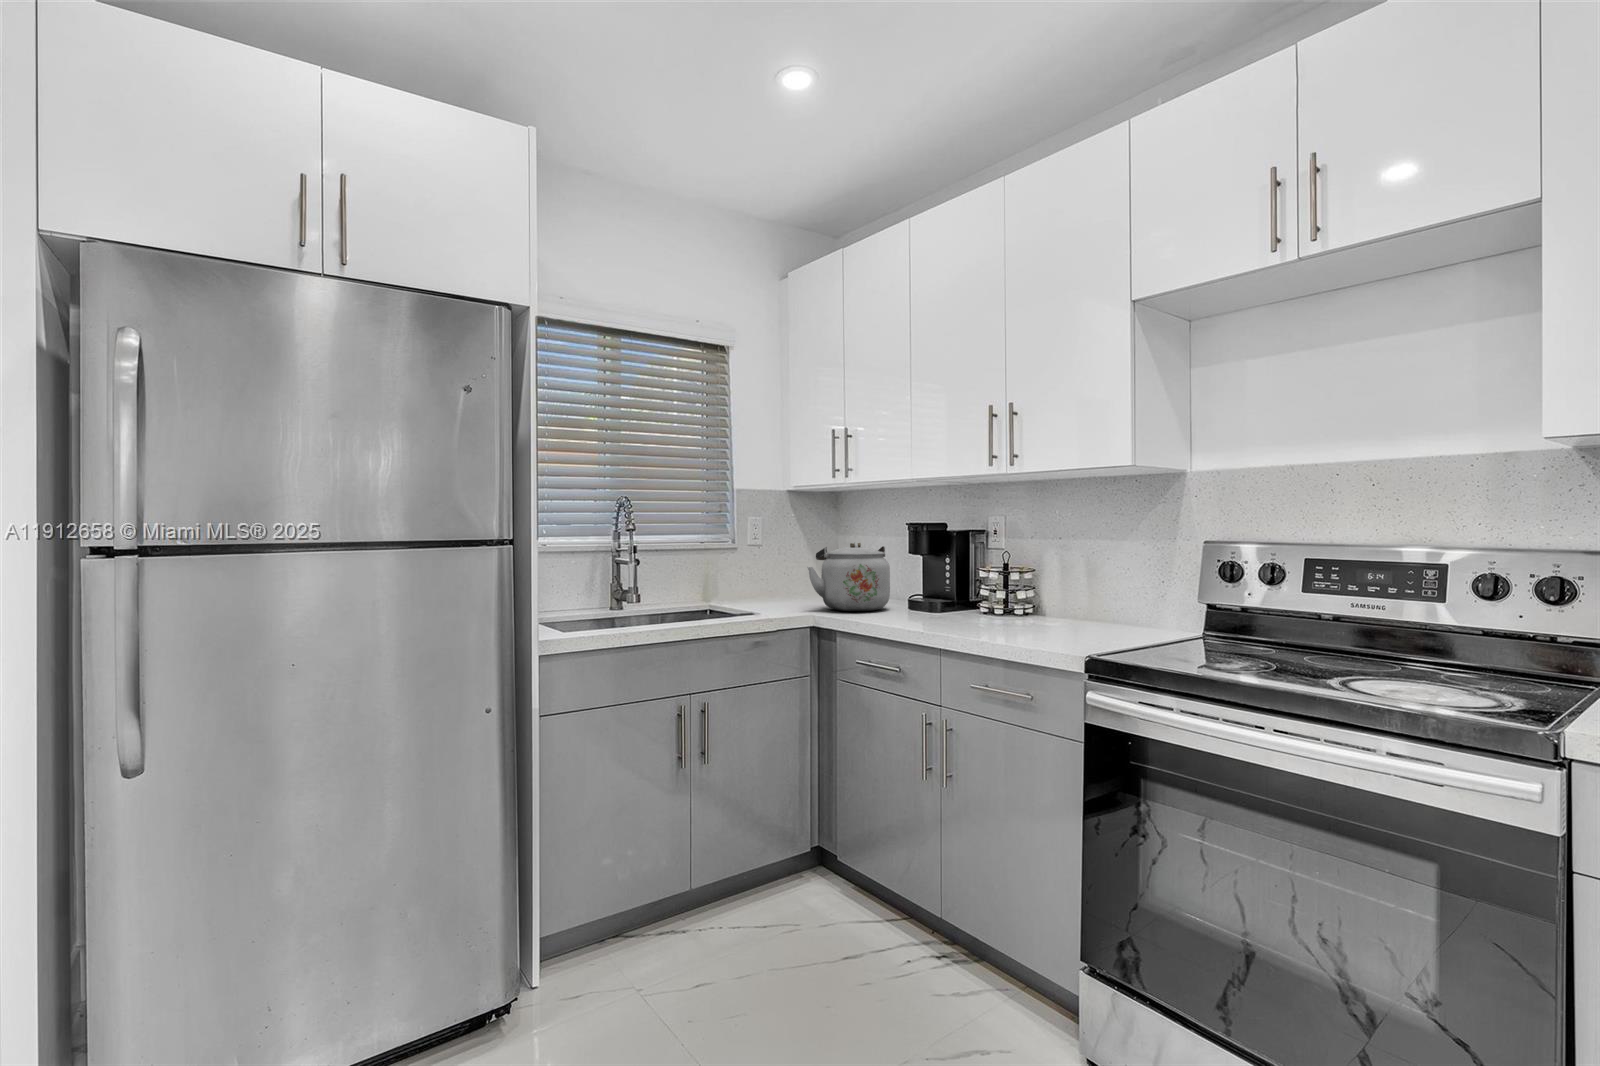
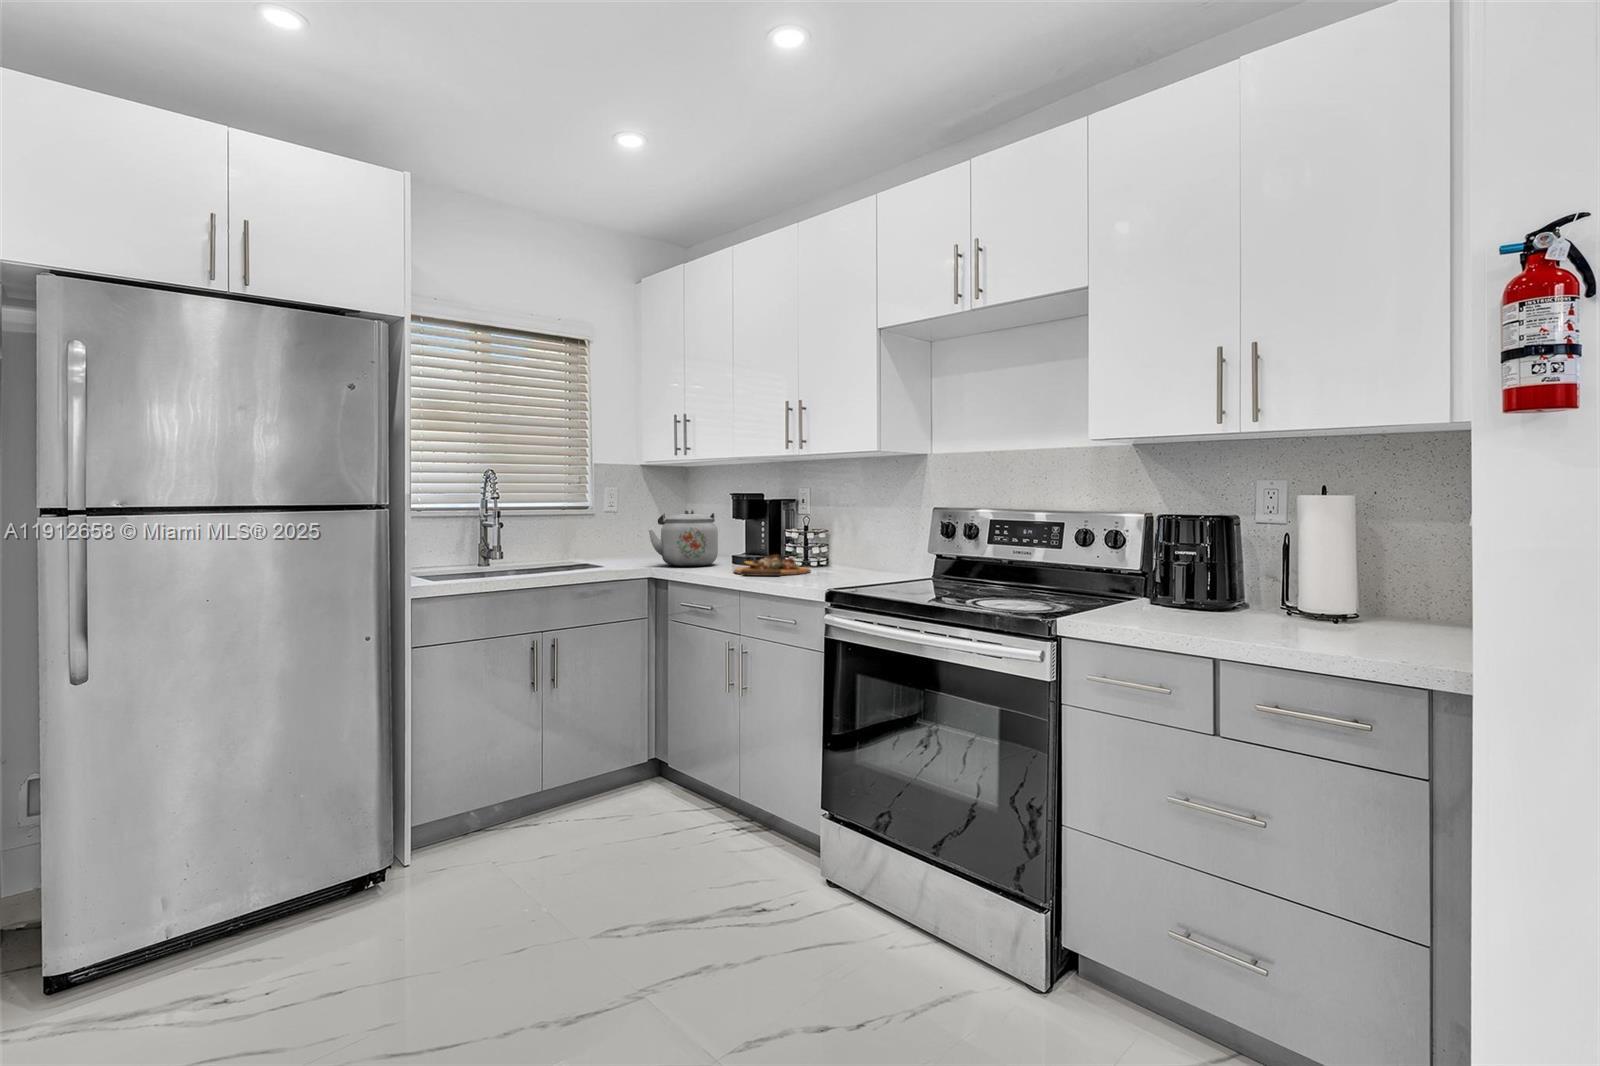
cutting board: none [920,599,1020,629] -> present [734,555,810,576]

